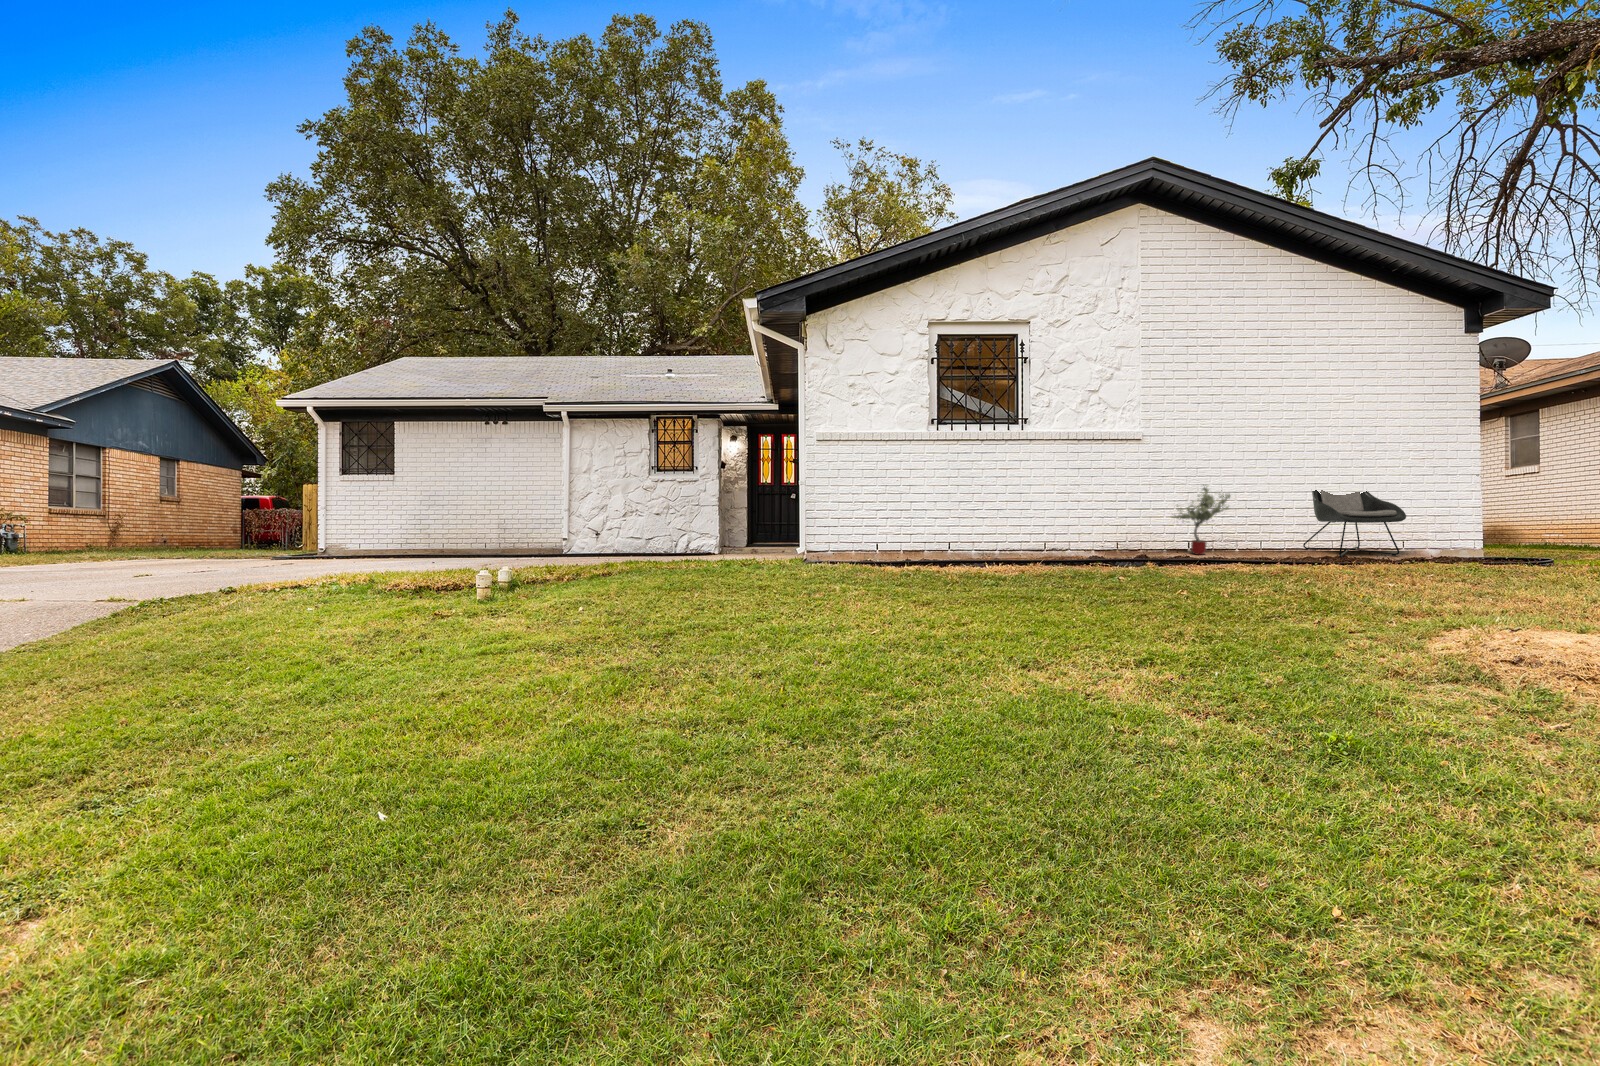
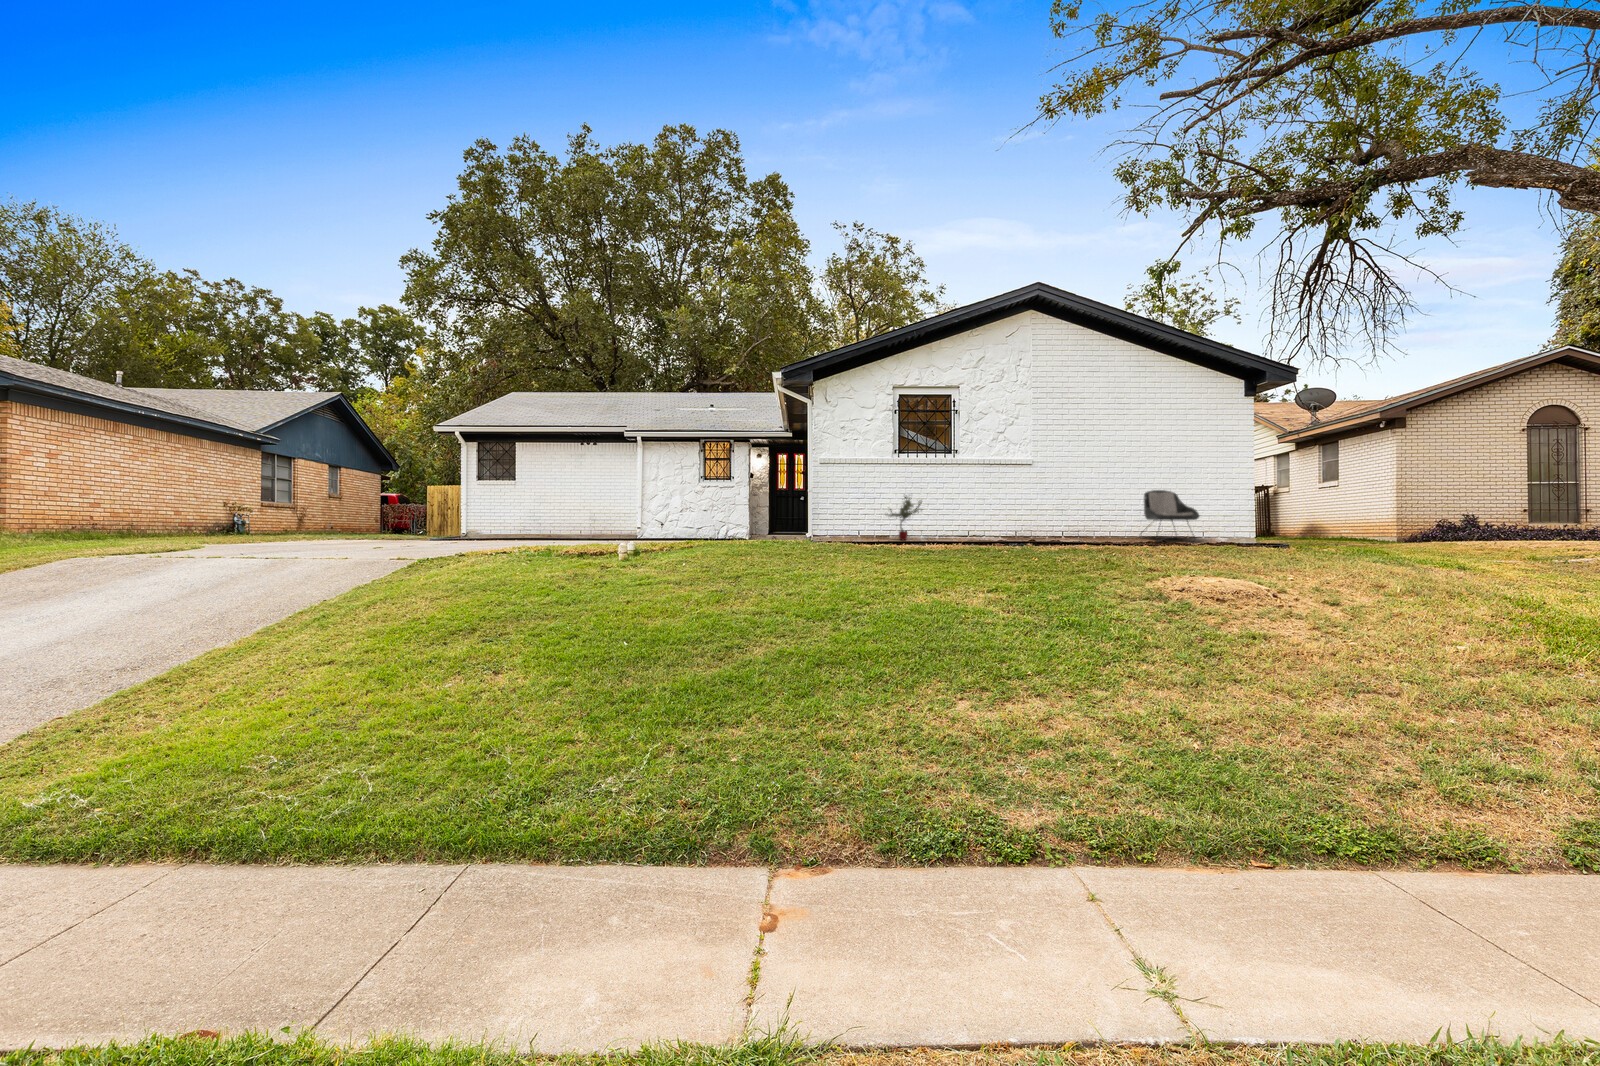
potted tree: present [1174,485,1230,555] -> present [887,497,922,540]

